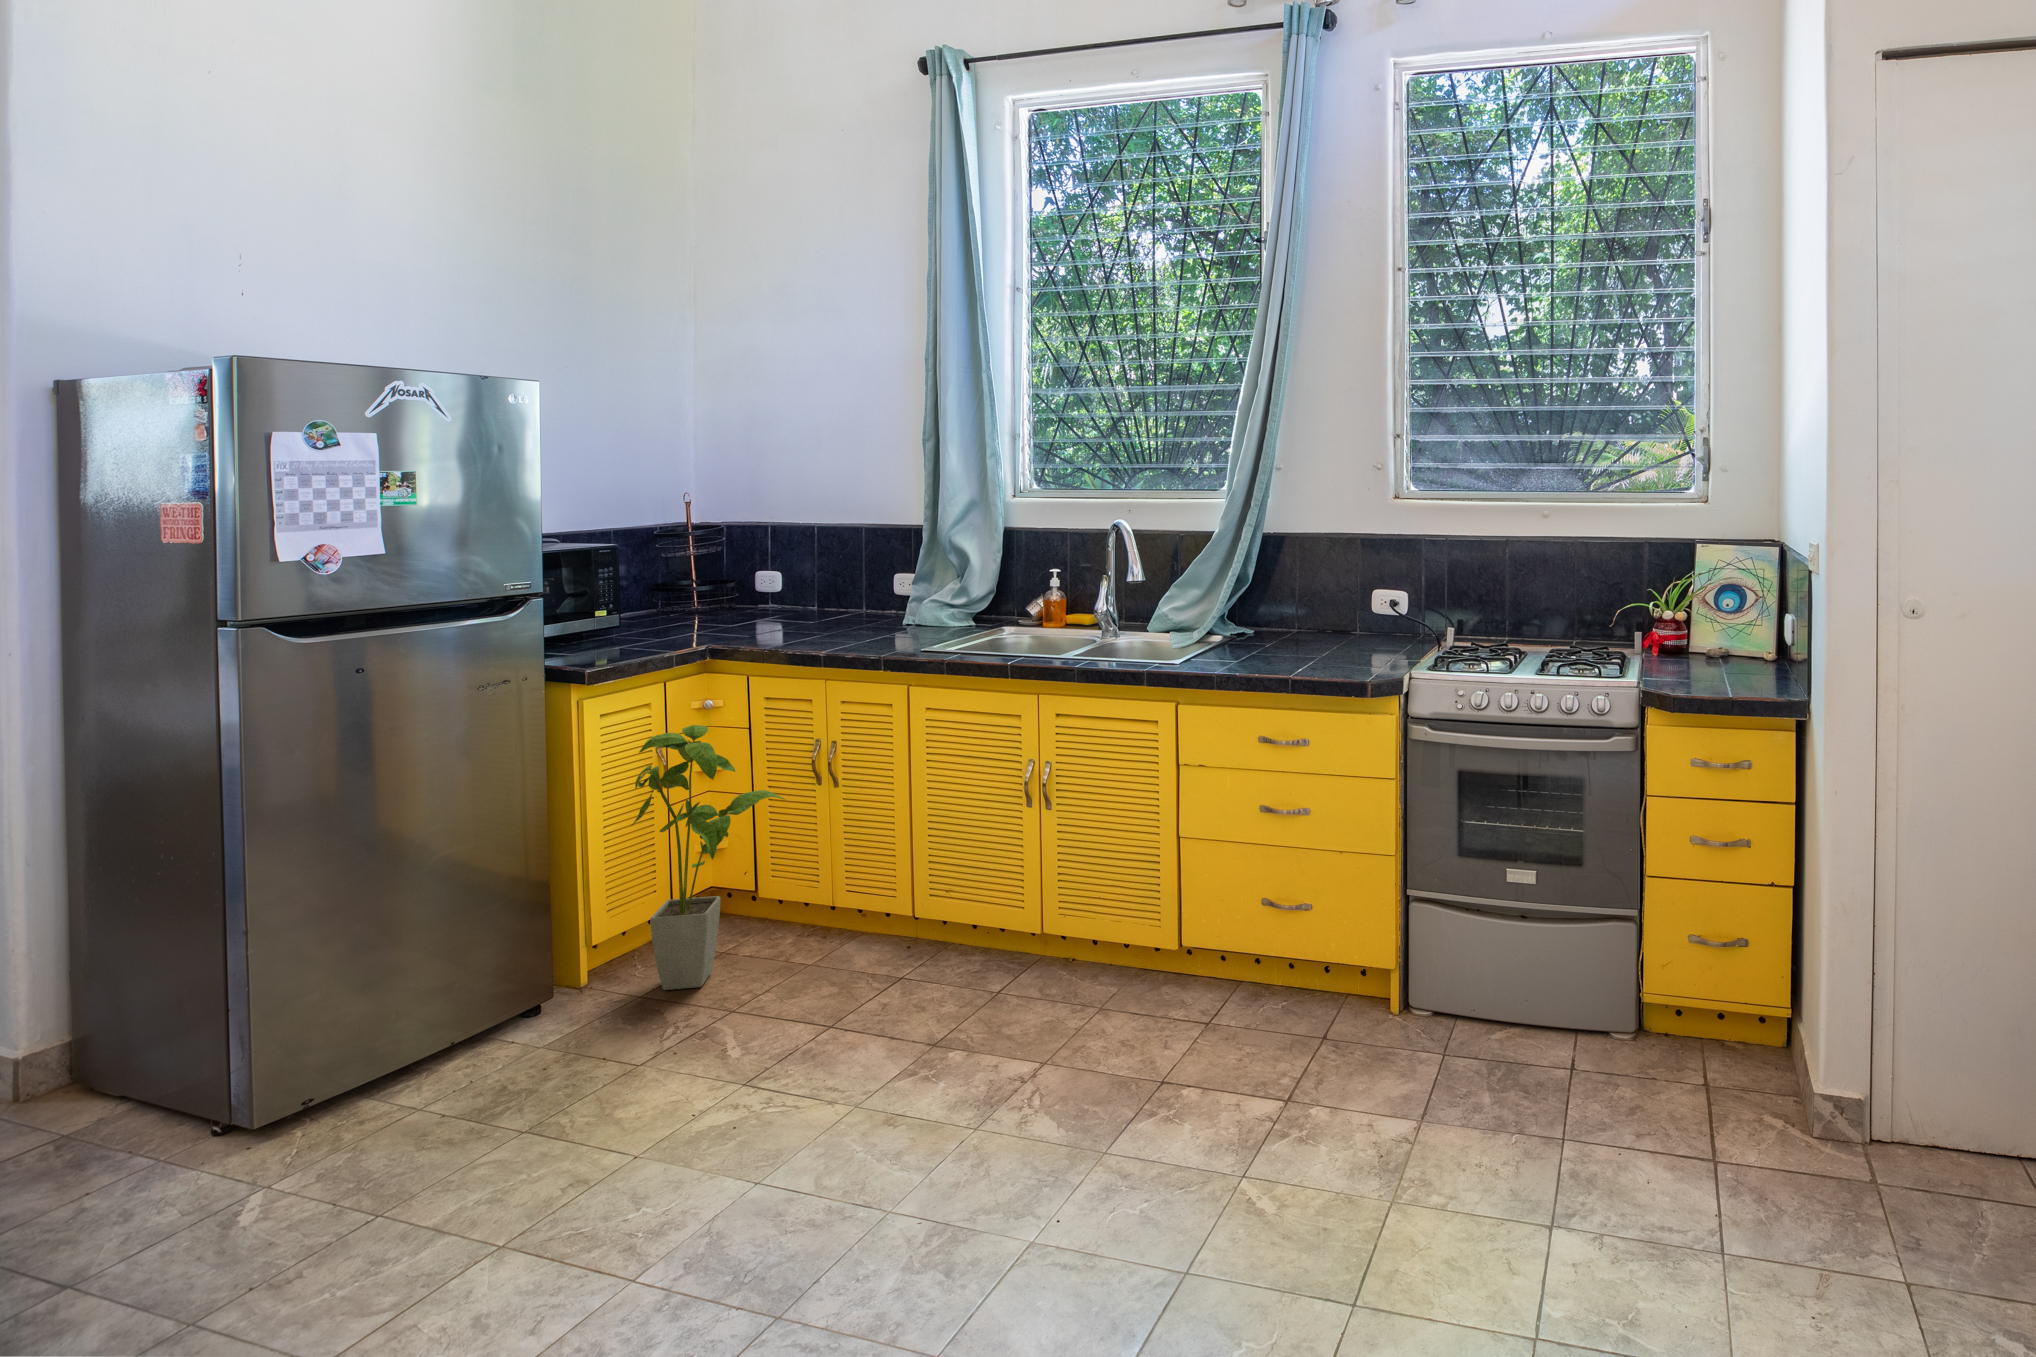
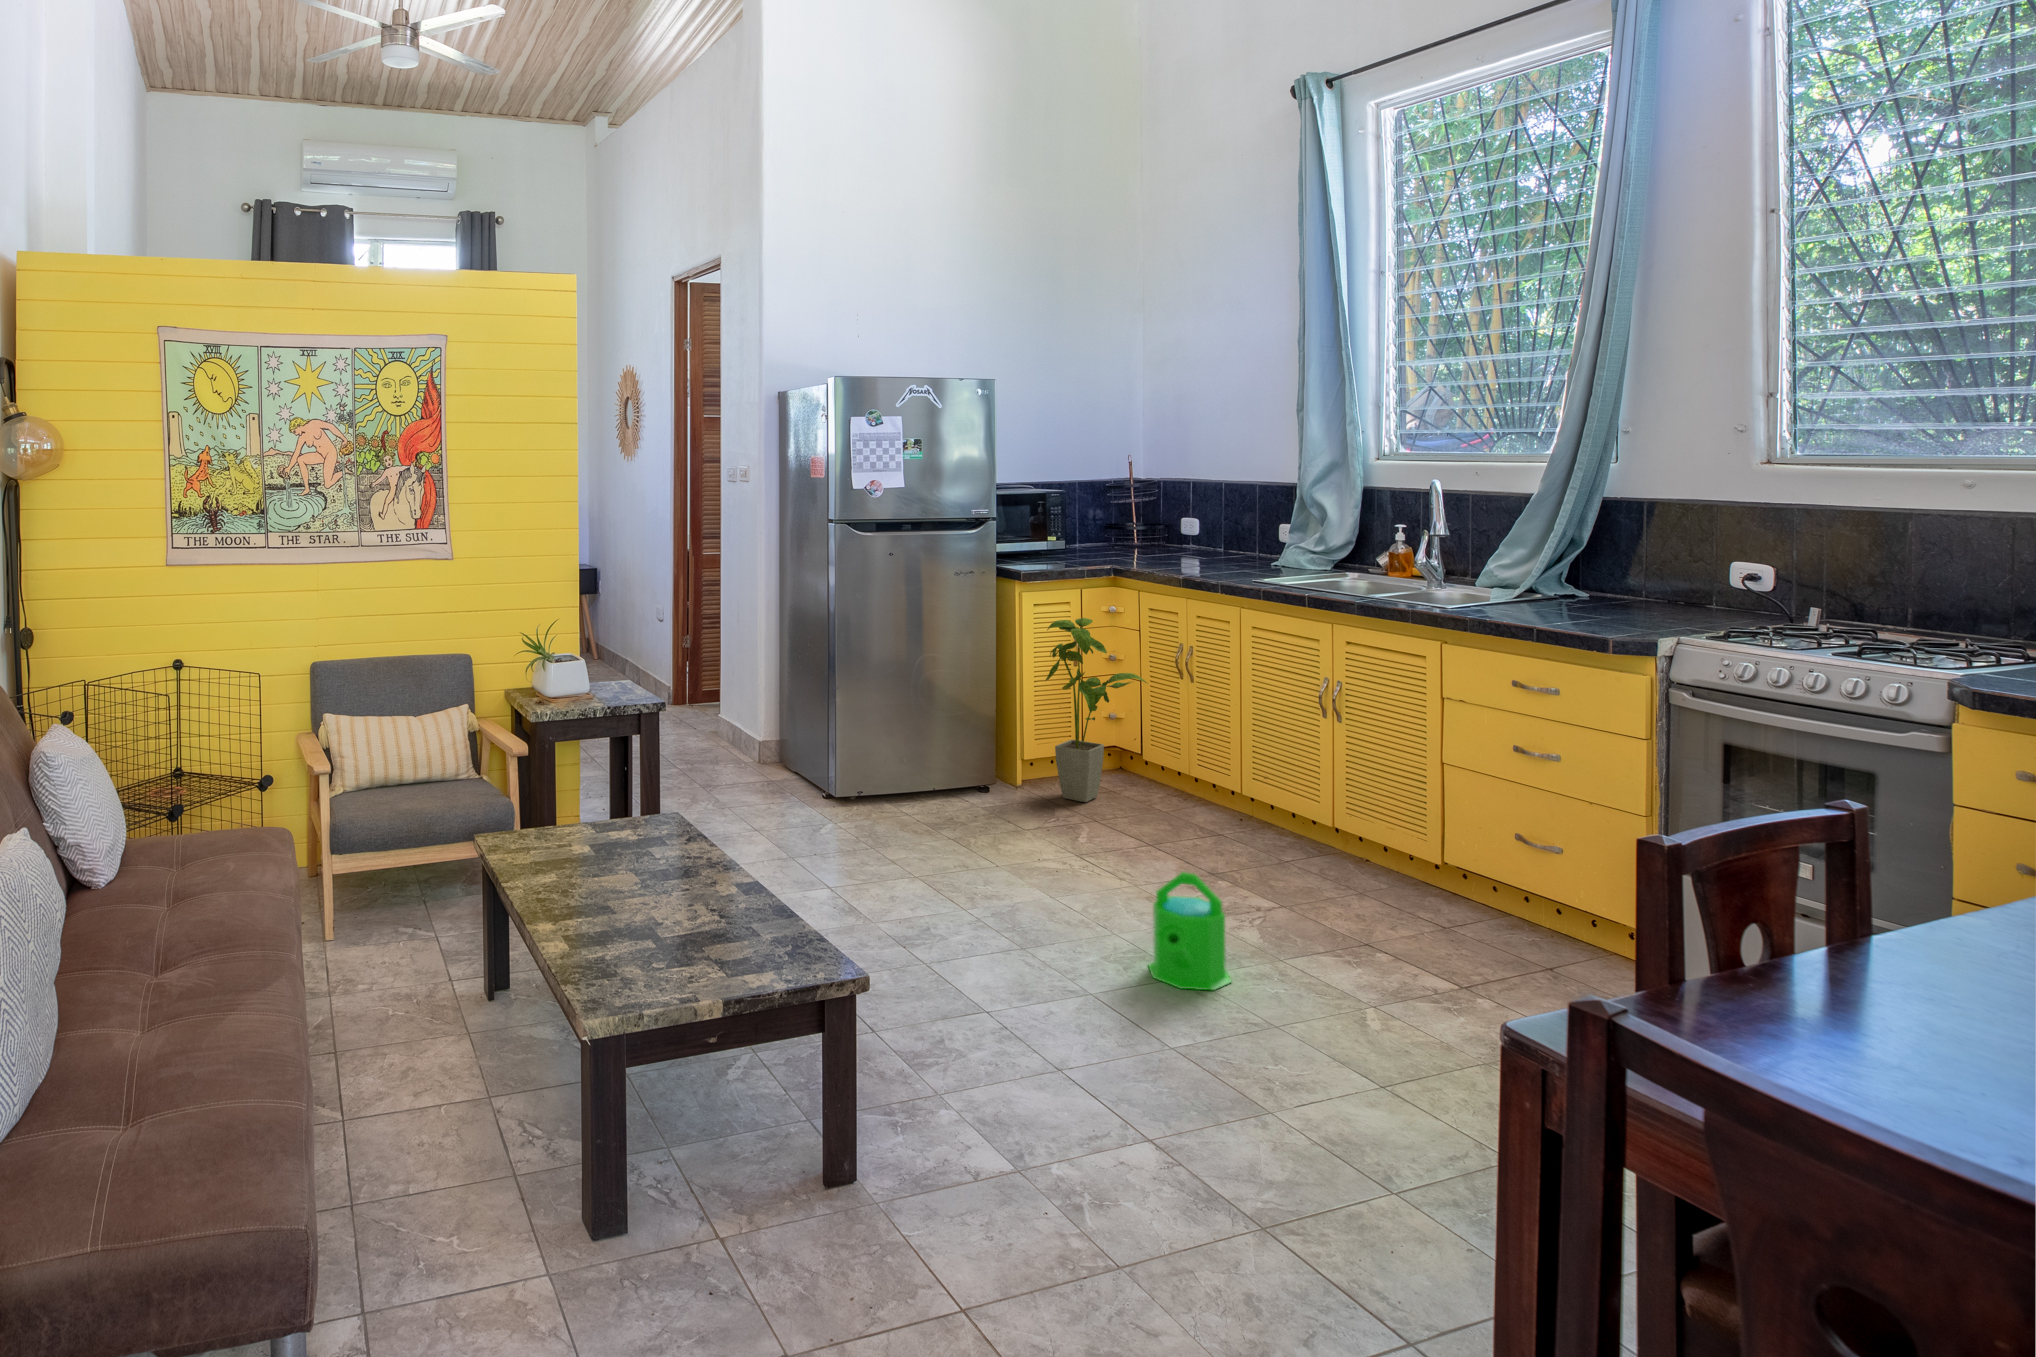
watering can: none [971,1095,1088,1278] -> present [1149,872,1231,990]

